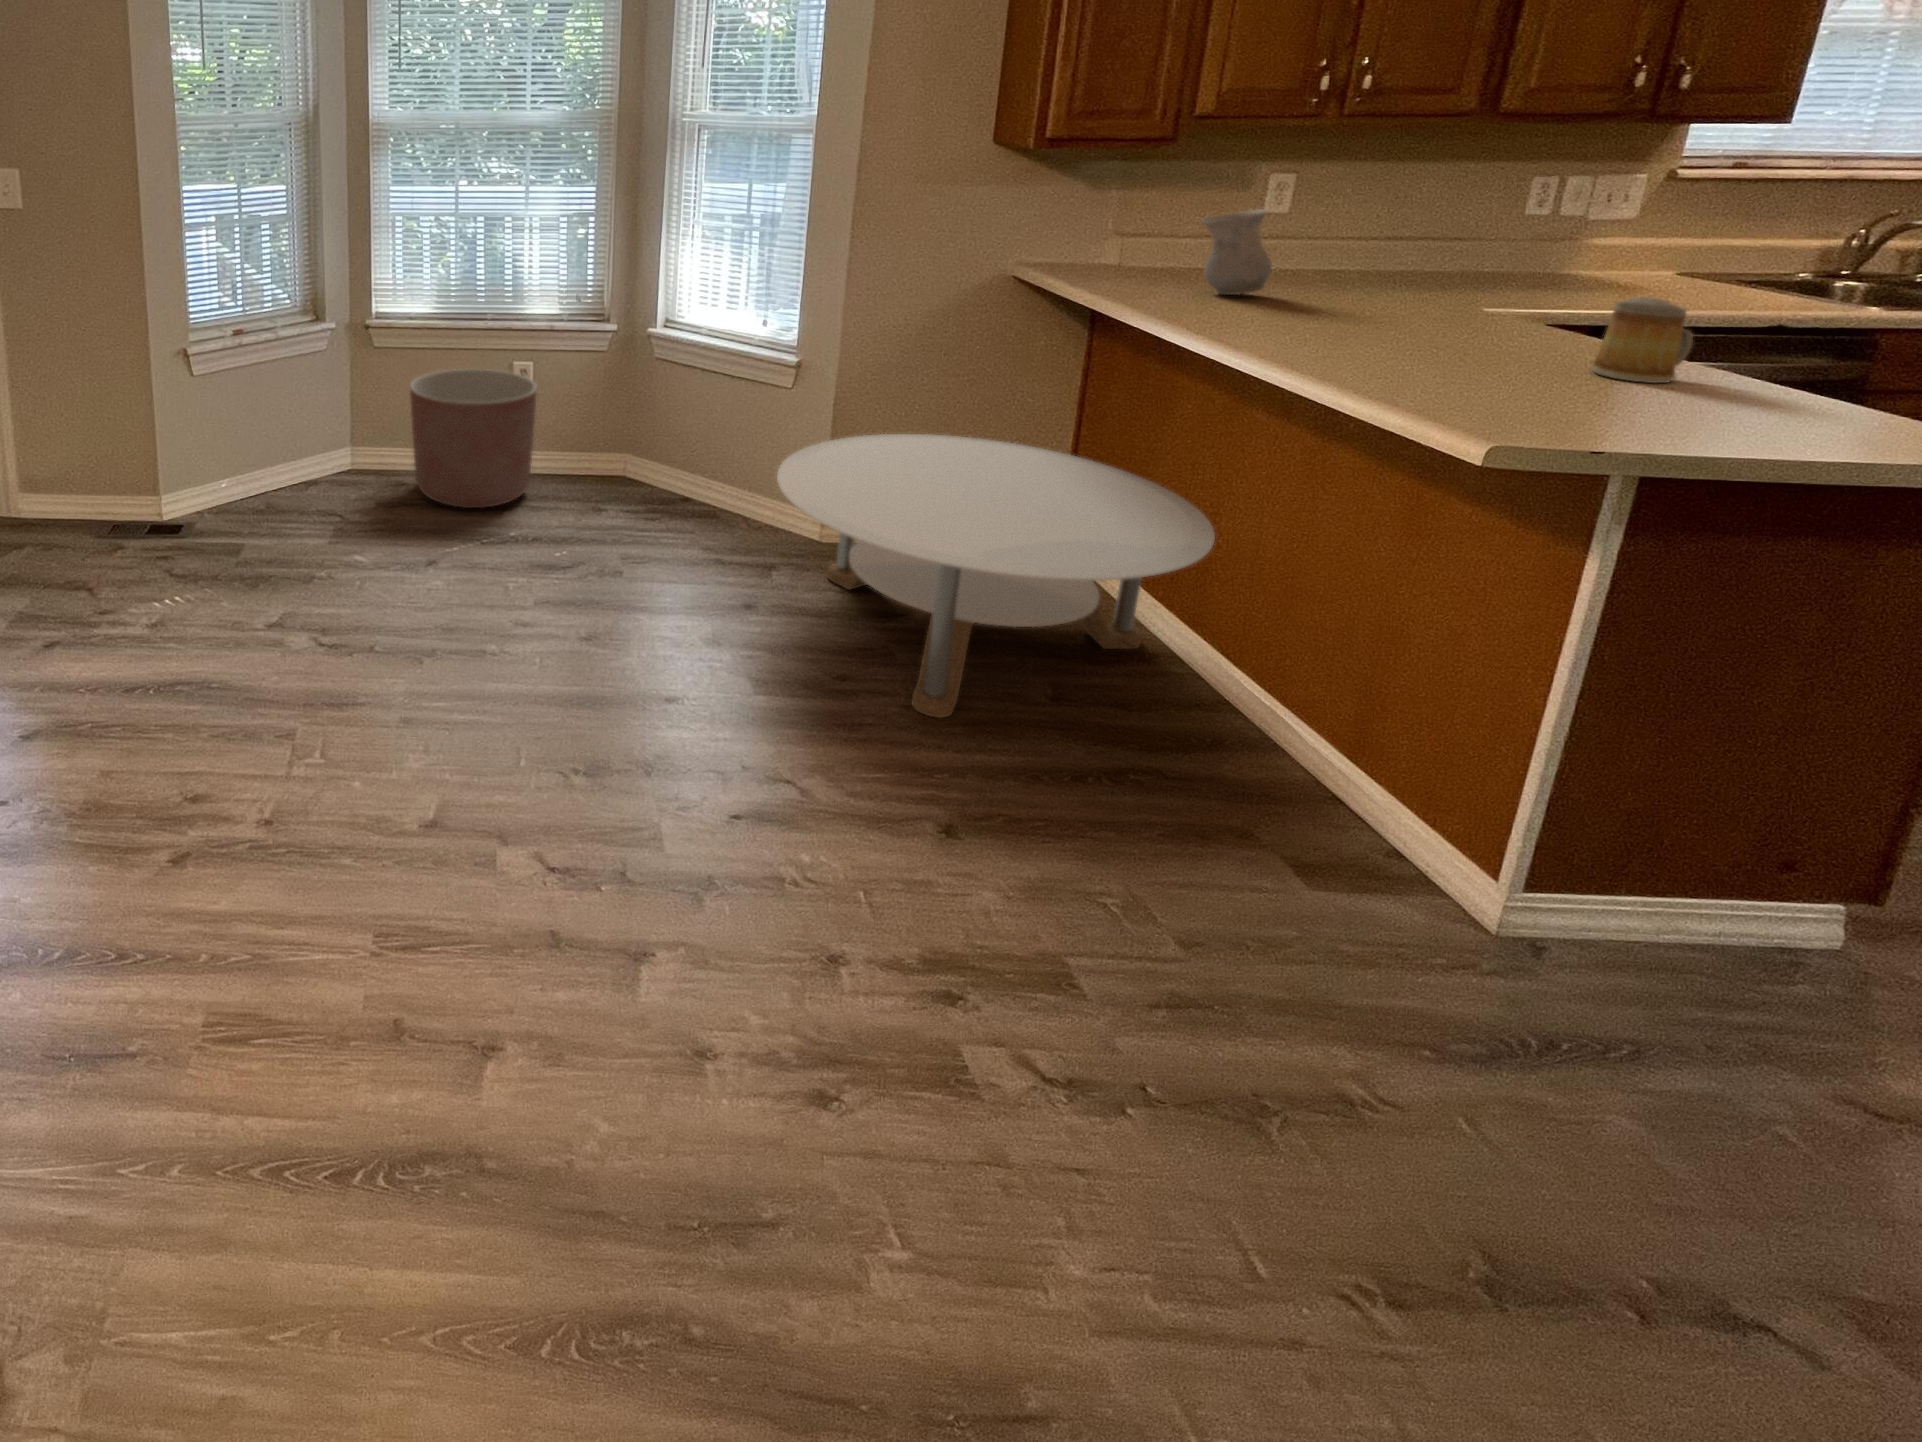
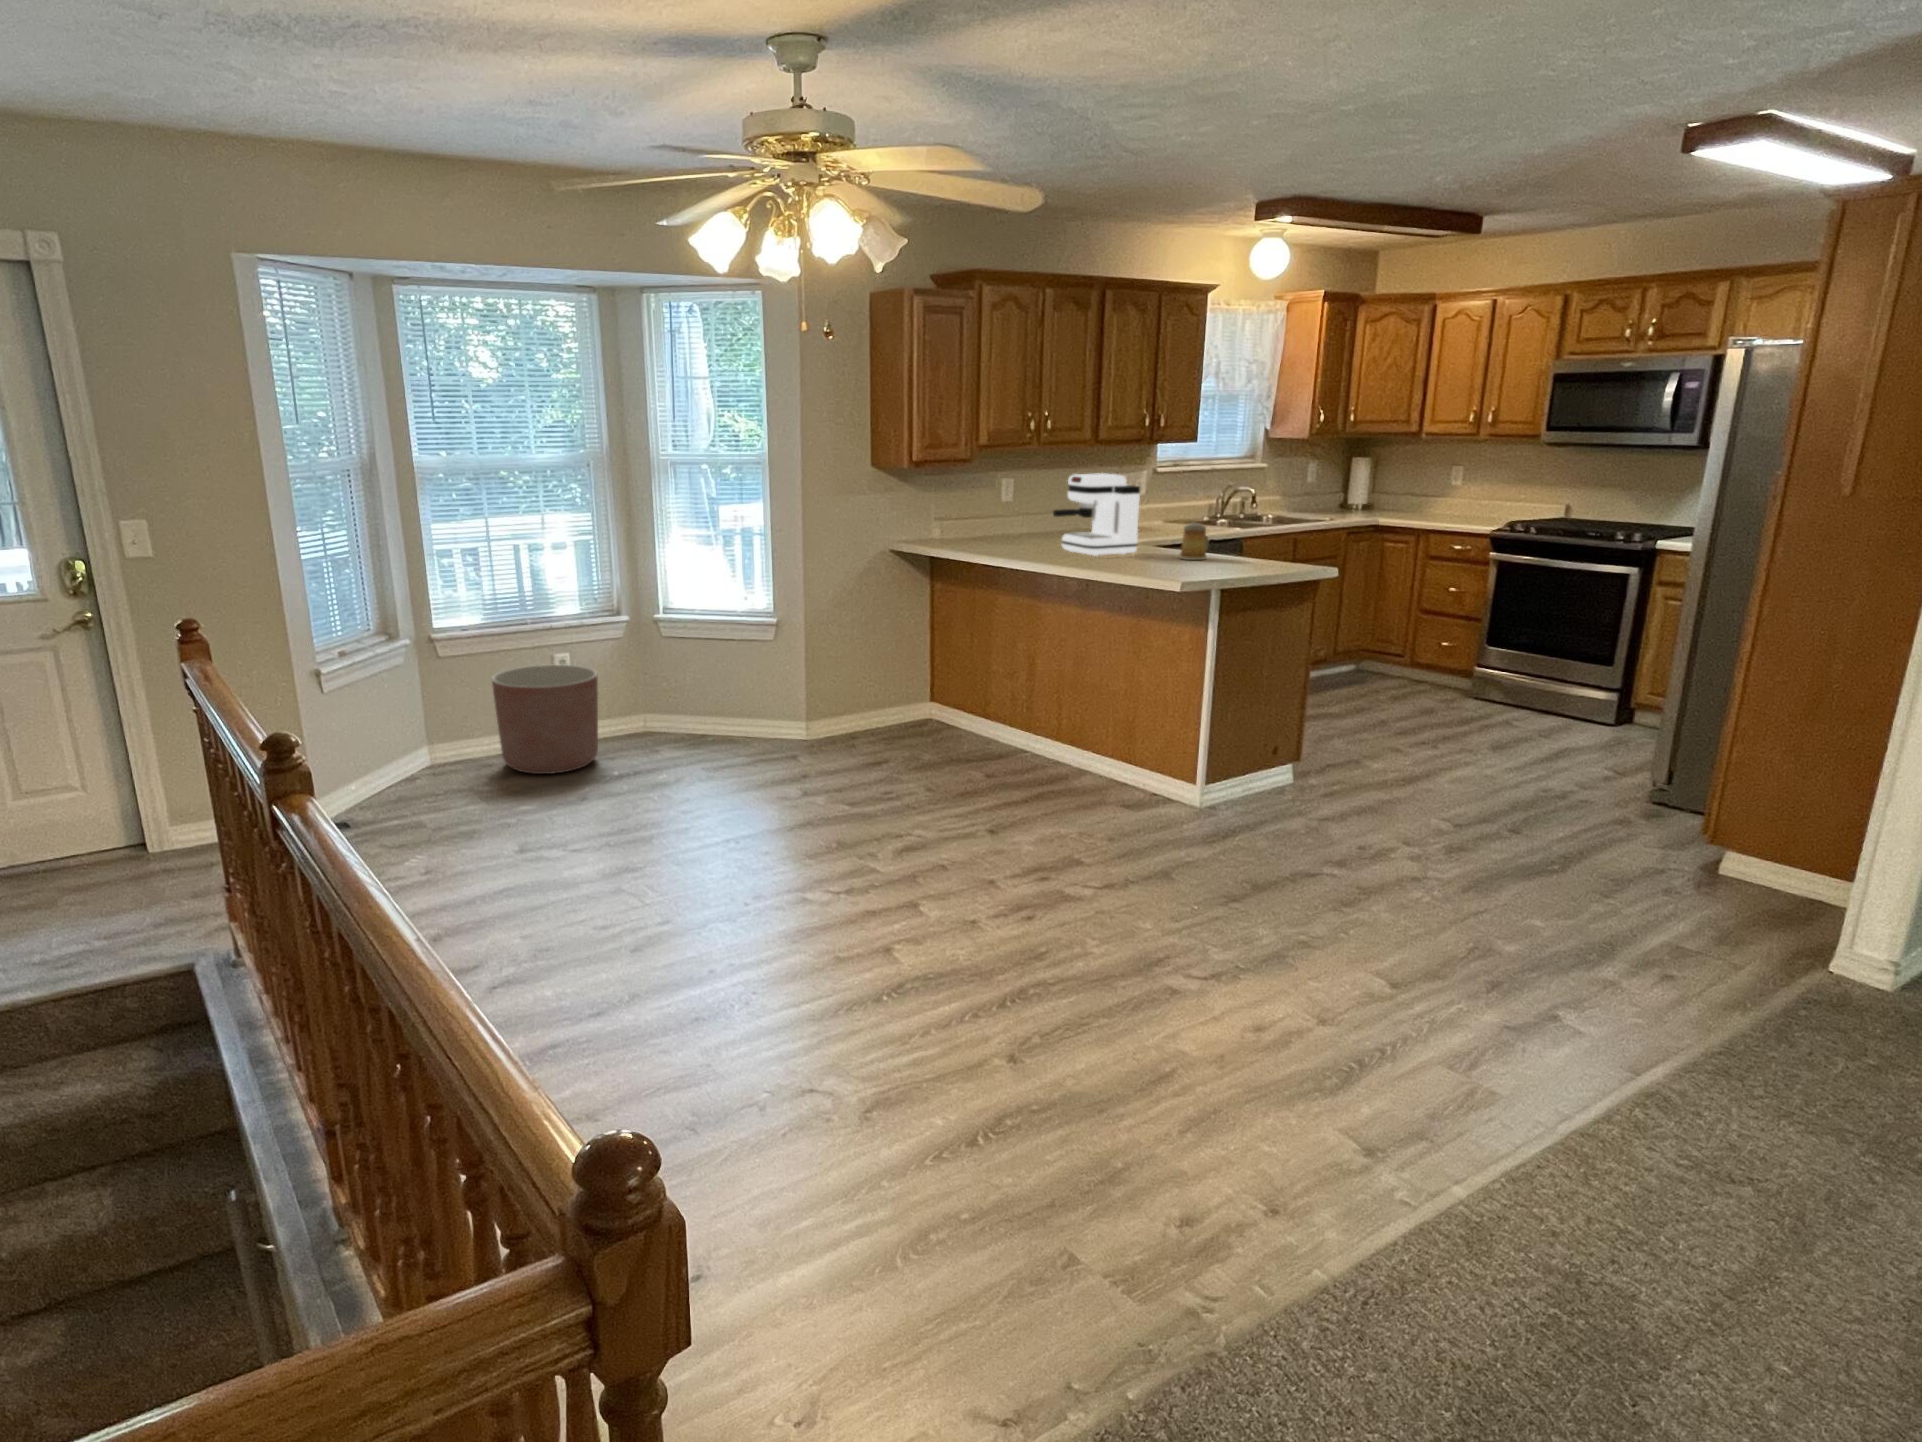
coffee maker: none [1286,175,1519,343] -> present [1053,473,1140,557]
vase: present [1202,209,1272,295] -> none [997,497,1032,546]
round table: present [777,434,1215,718] -> none [815,652,1050,799]

